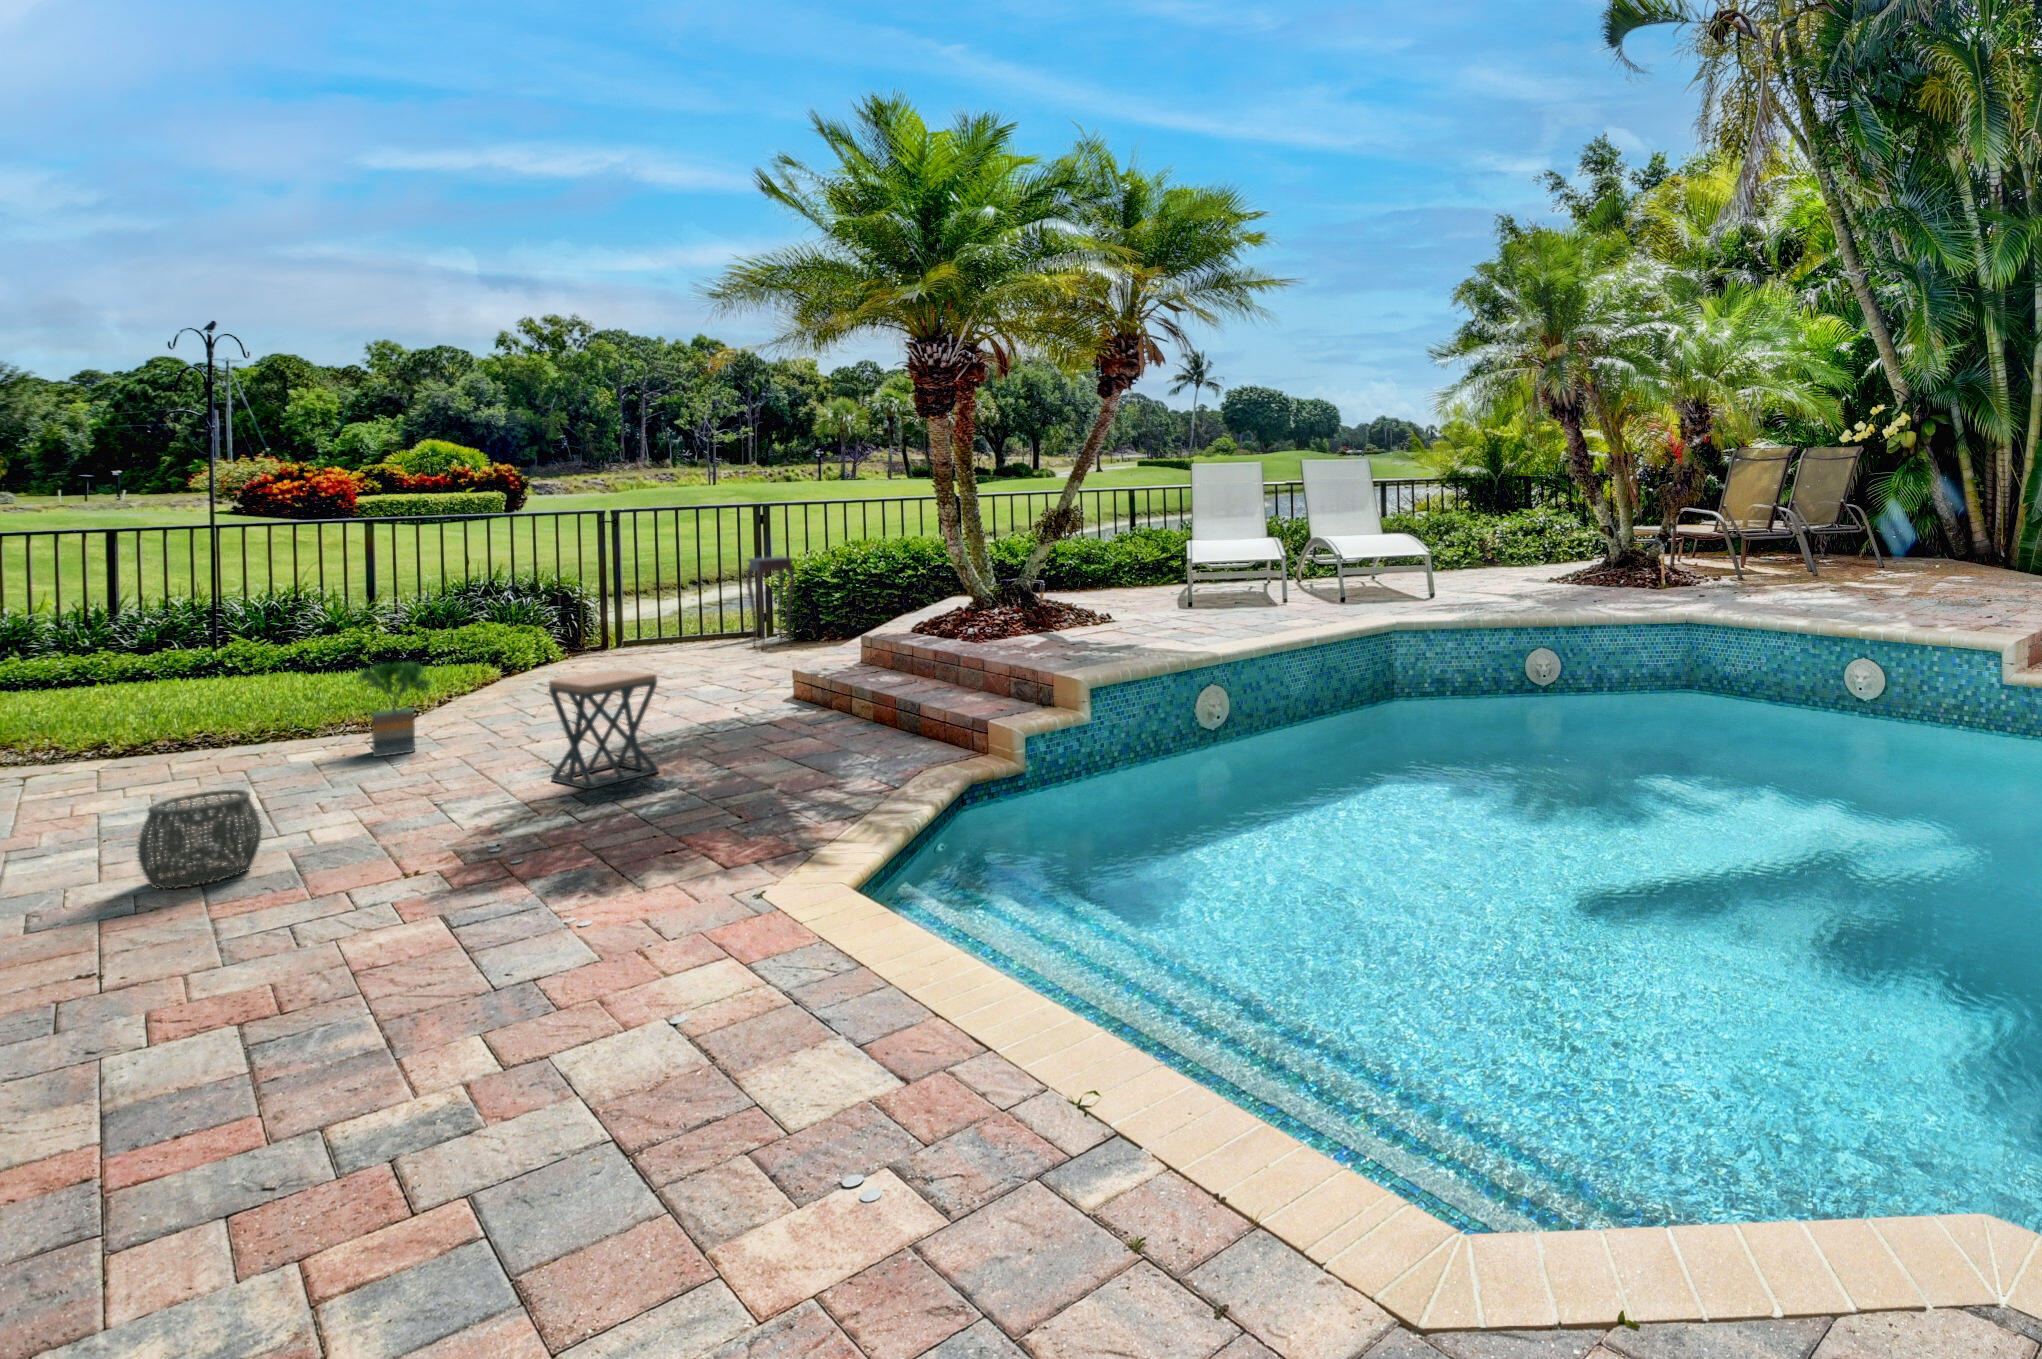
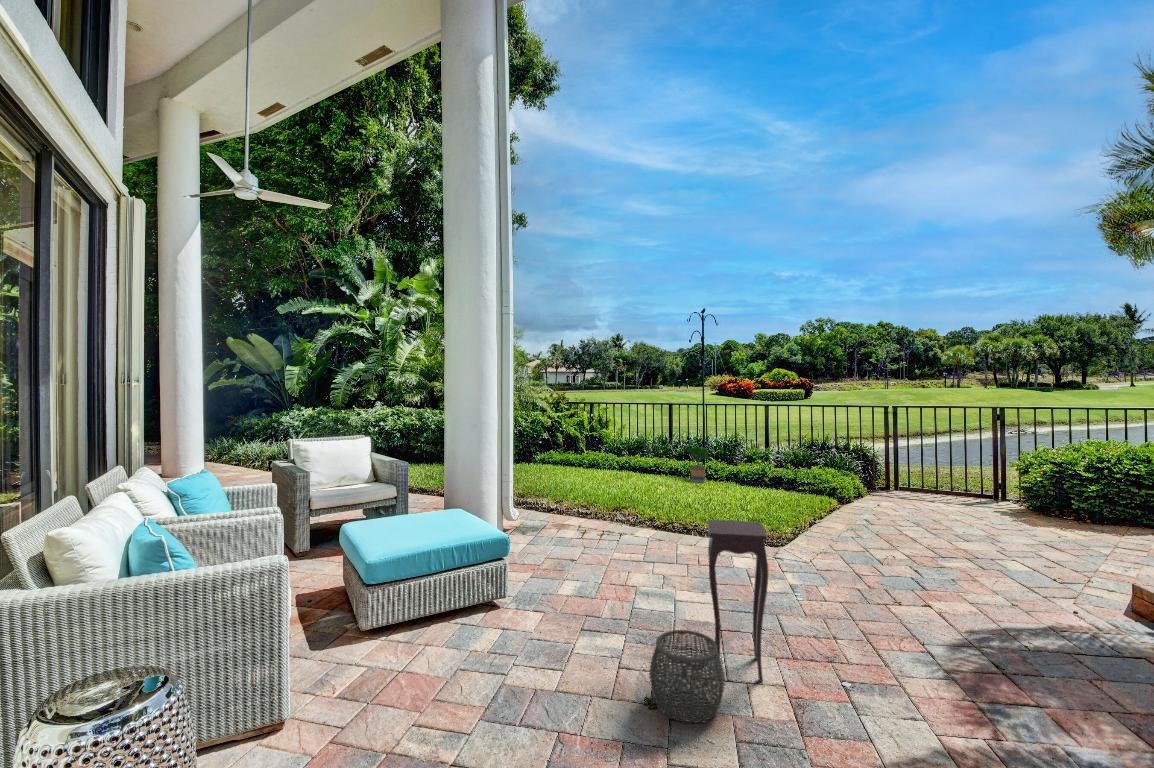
side table: present [747,556,795,649] -> present [708,520,768,681]
potted tree: present [357,662,433,757] -> present [688,447,710,483]
stool: present [549,669,659,789] -> none [930,573,1051,707]

